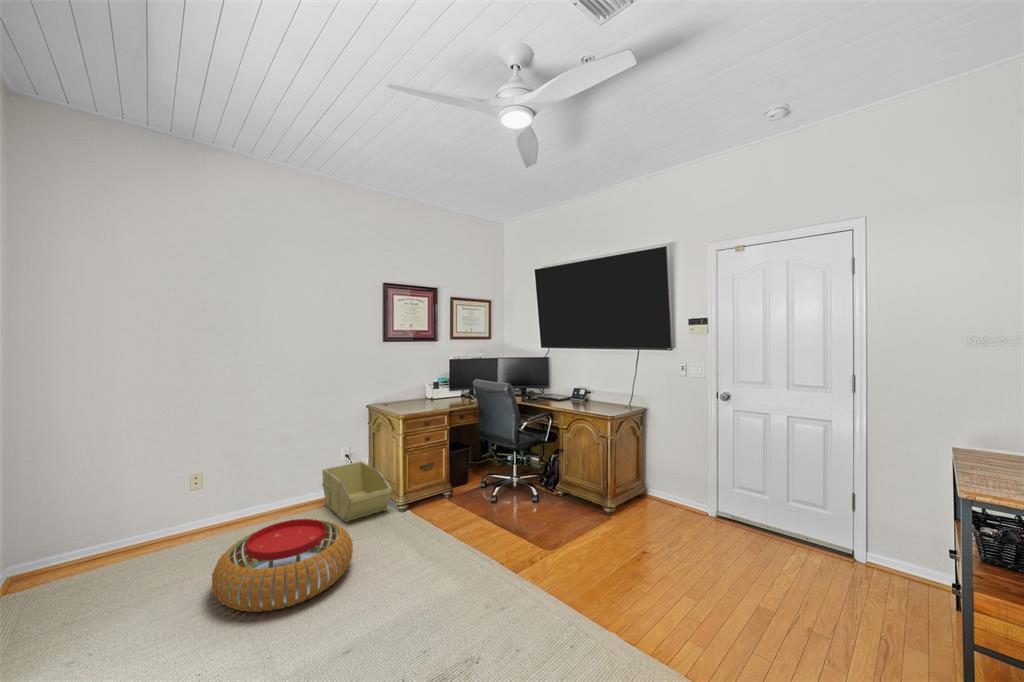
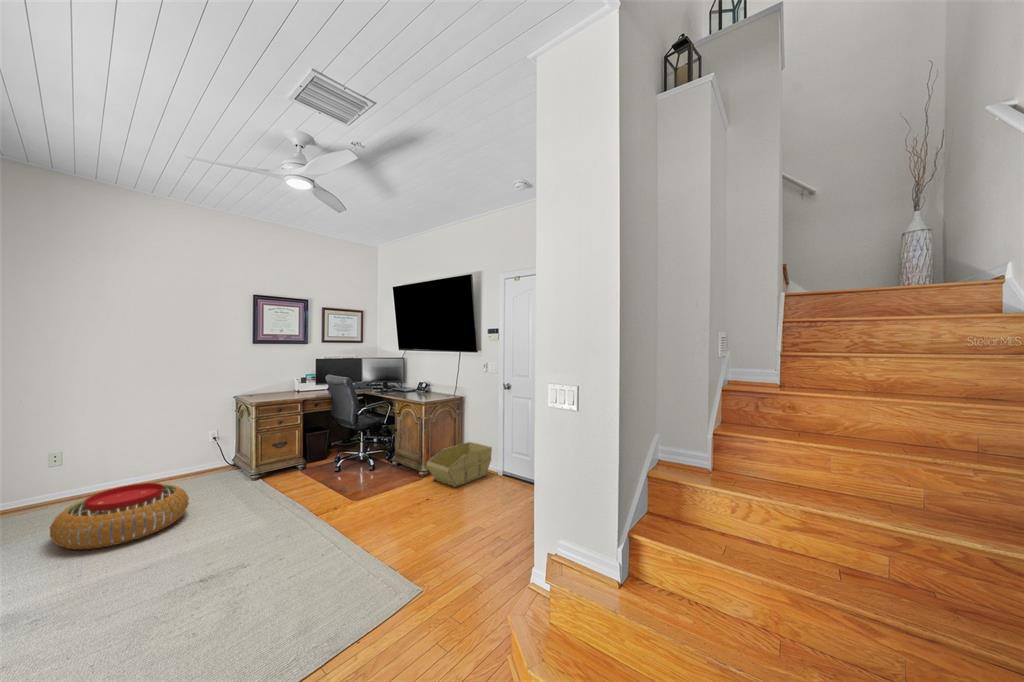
storage bin: present [322,461,392,522] -> present [426,442,492,487]

